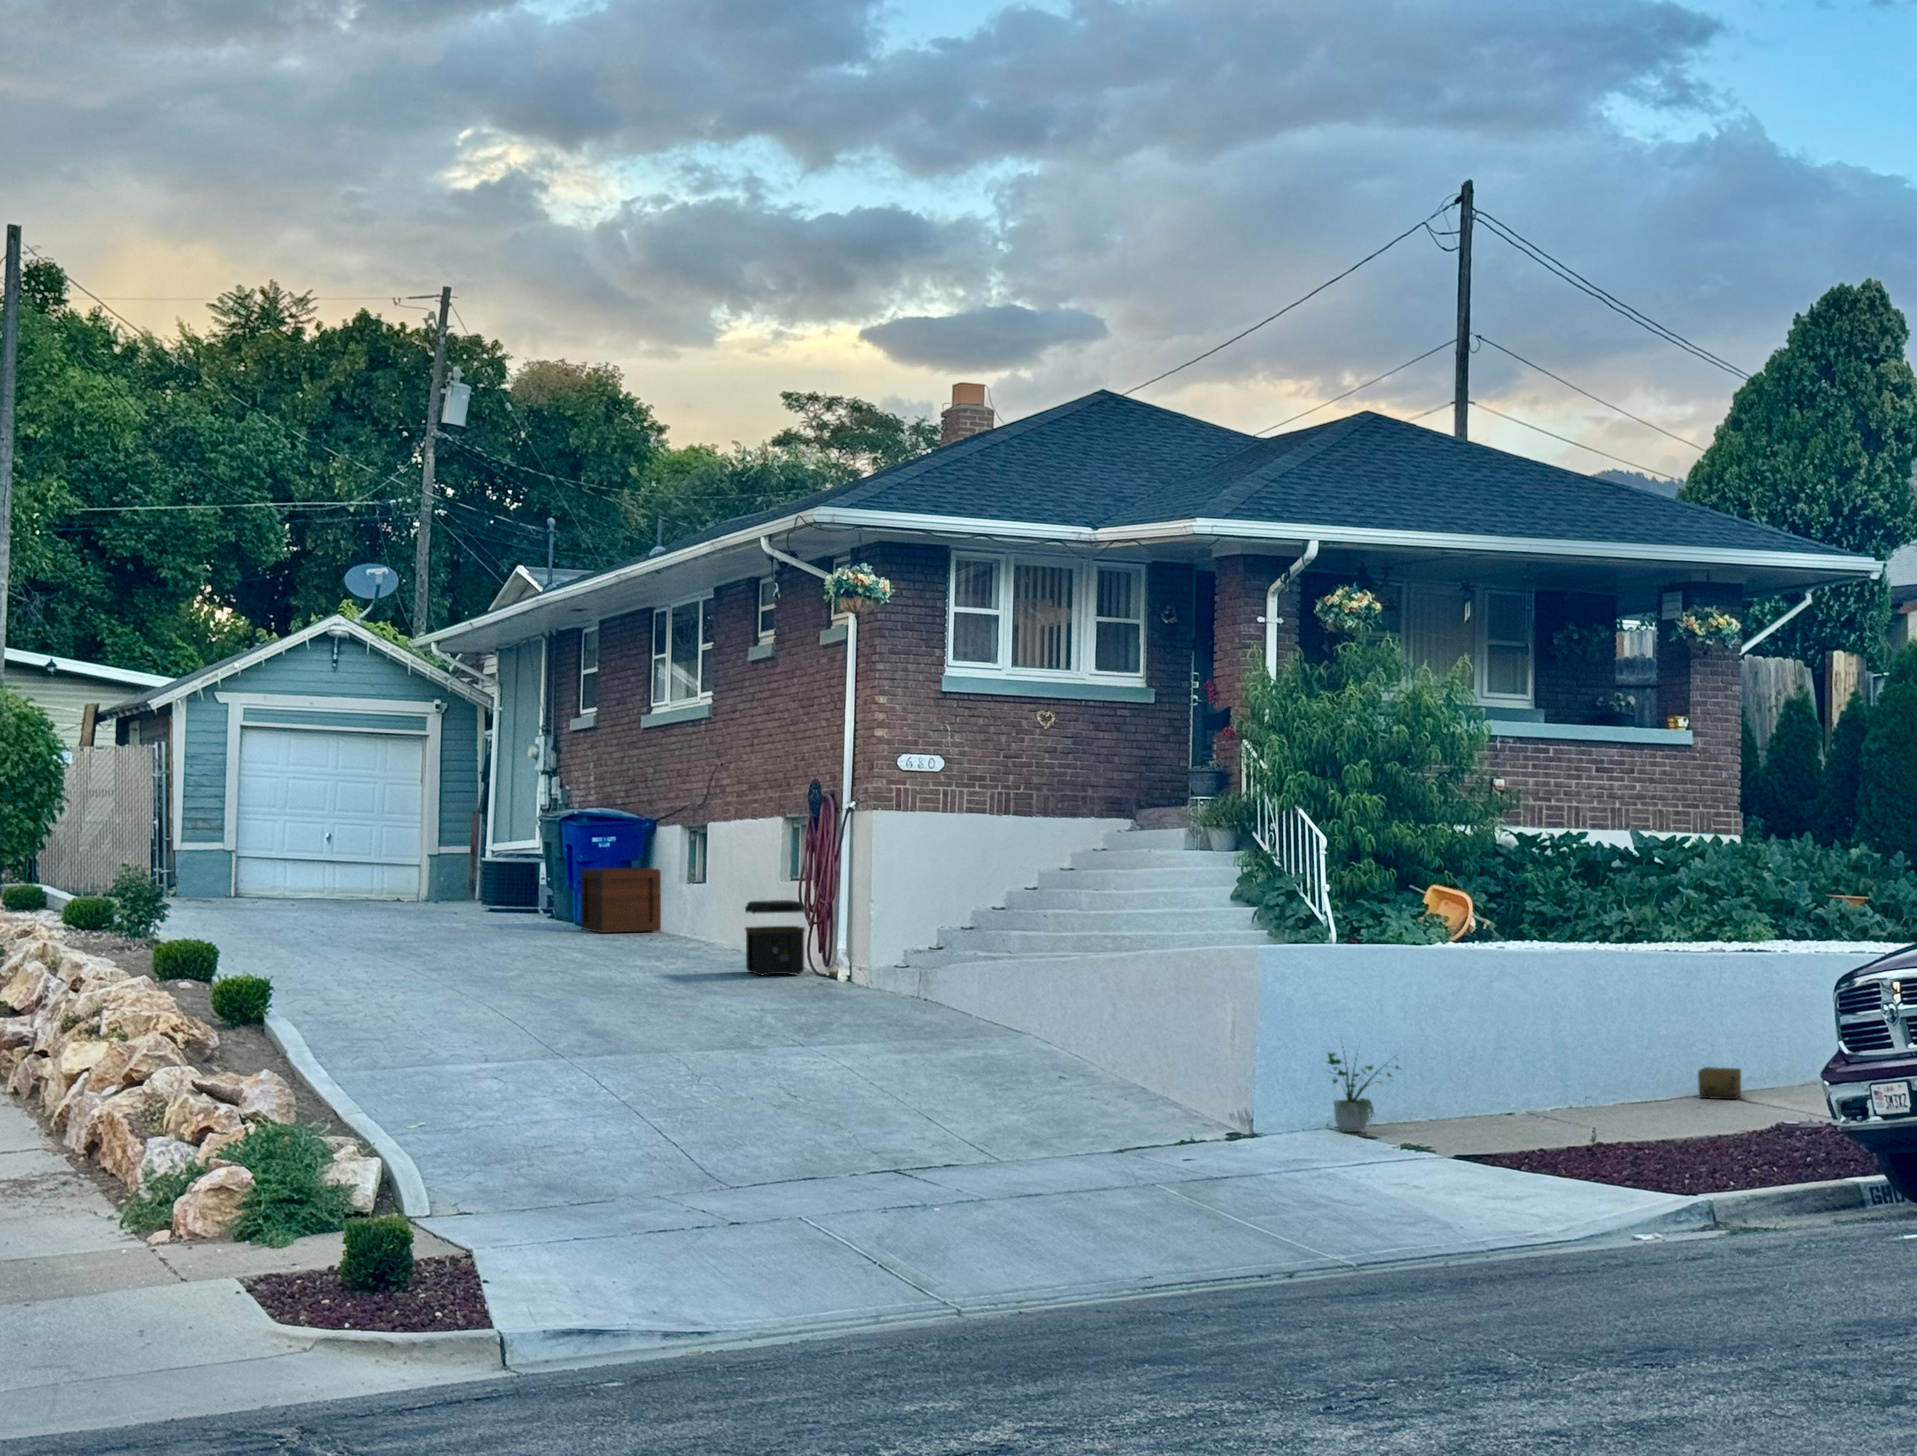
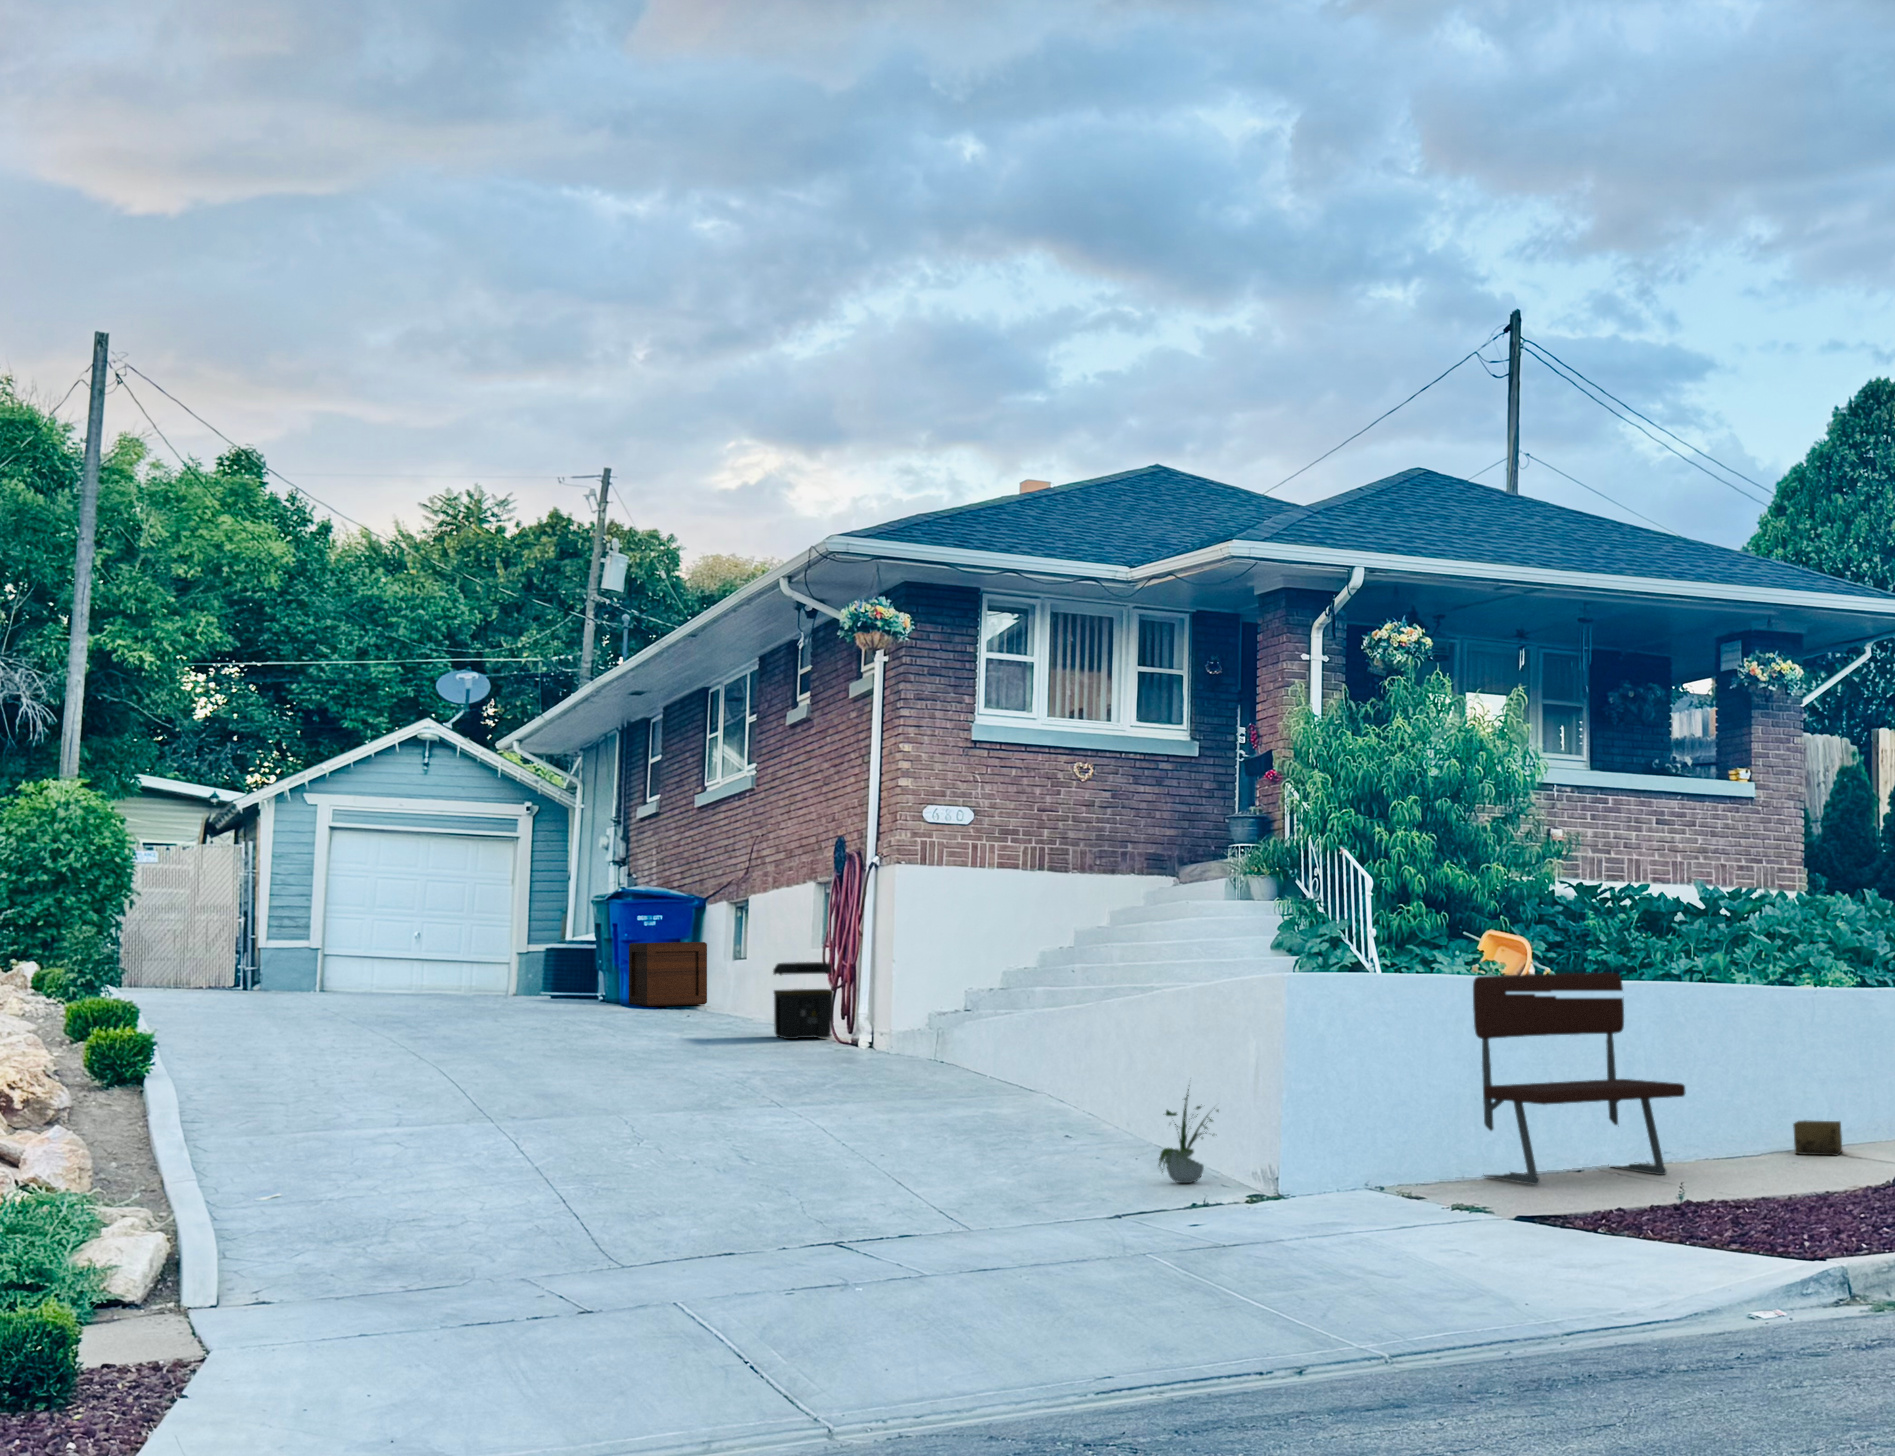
bench: none [1417,938,1601,1128] -> present [1473,973,1685,1185]
potted plant: present [1328,1052,1399,1132] -> present [1159,1089,1218,1183]

